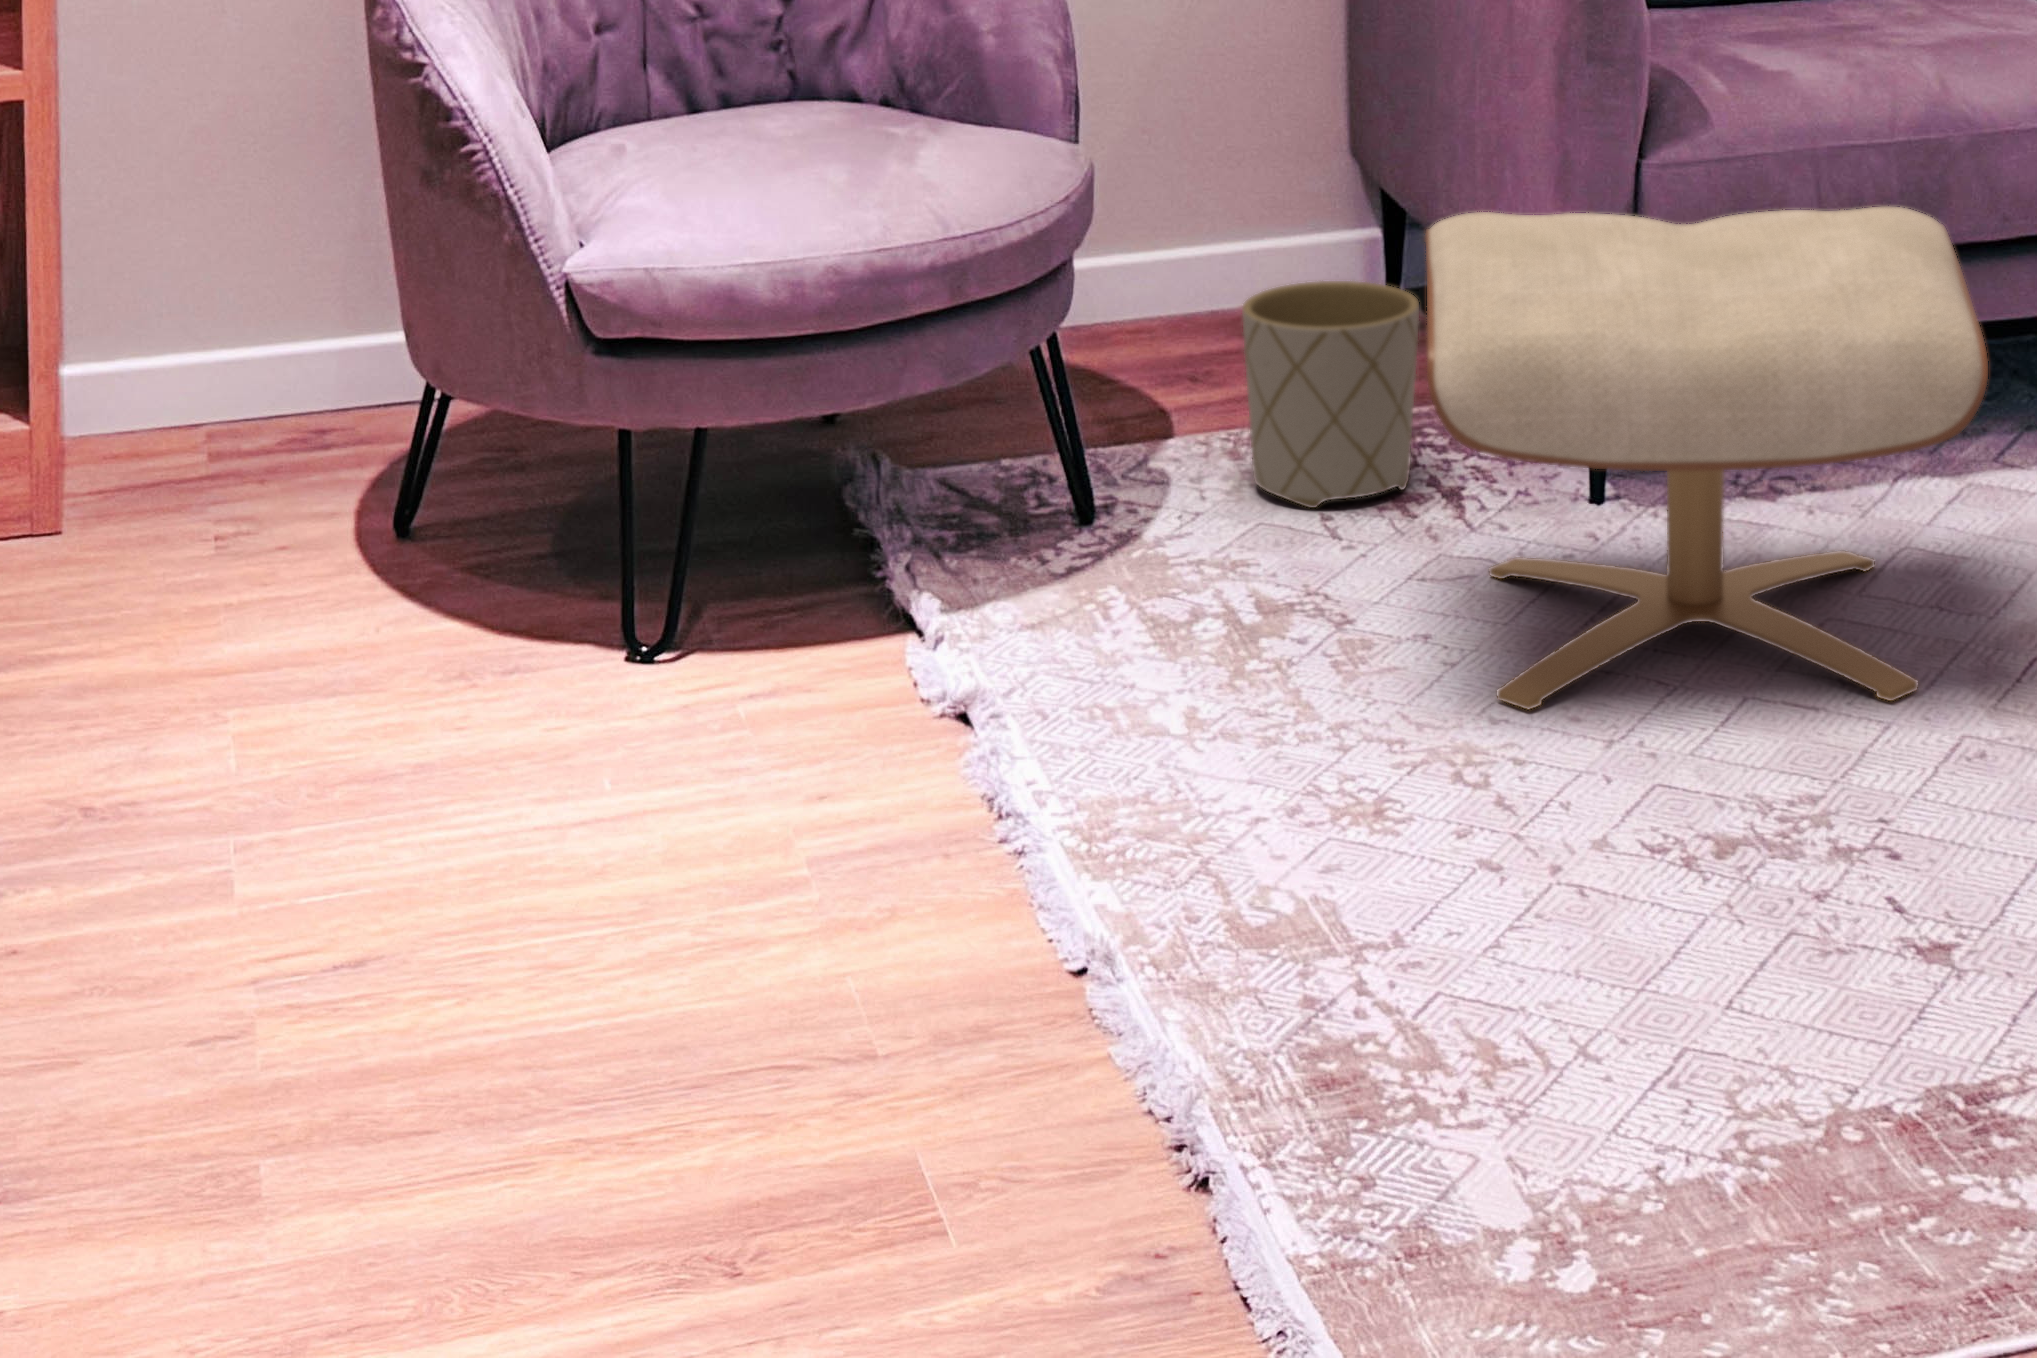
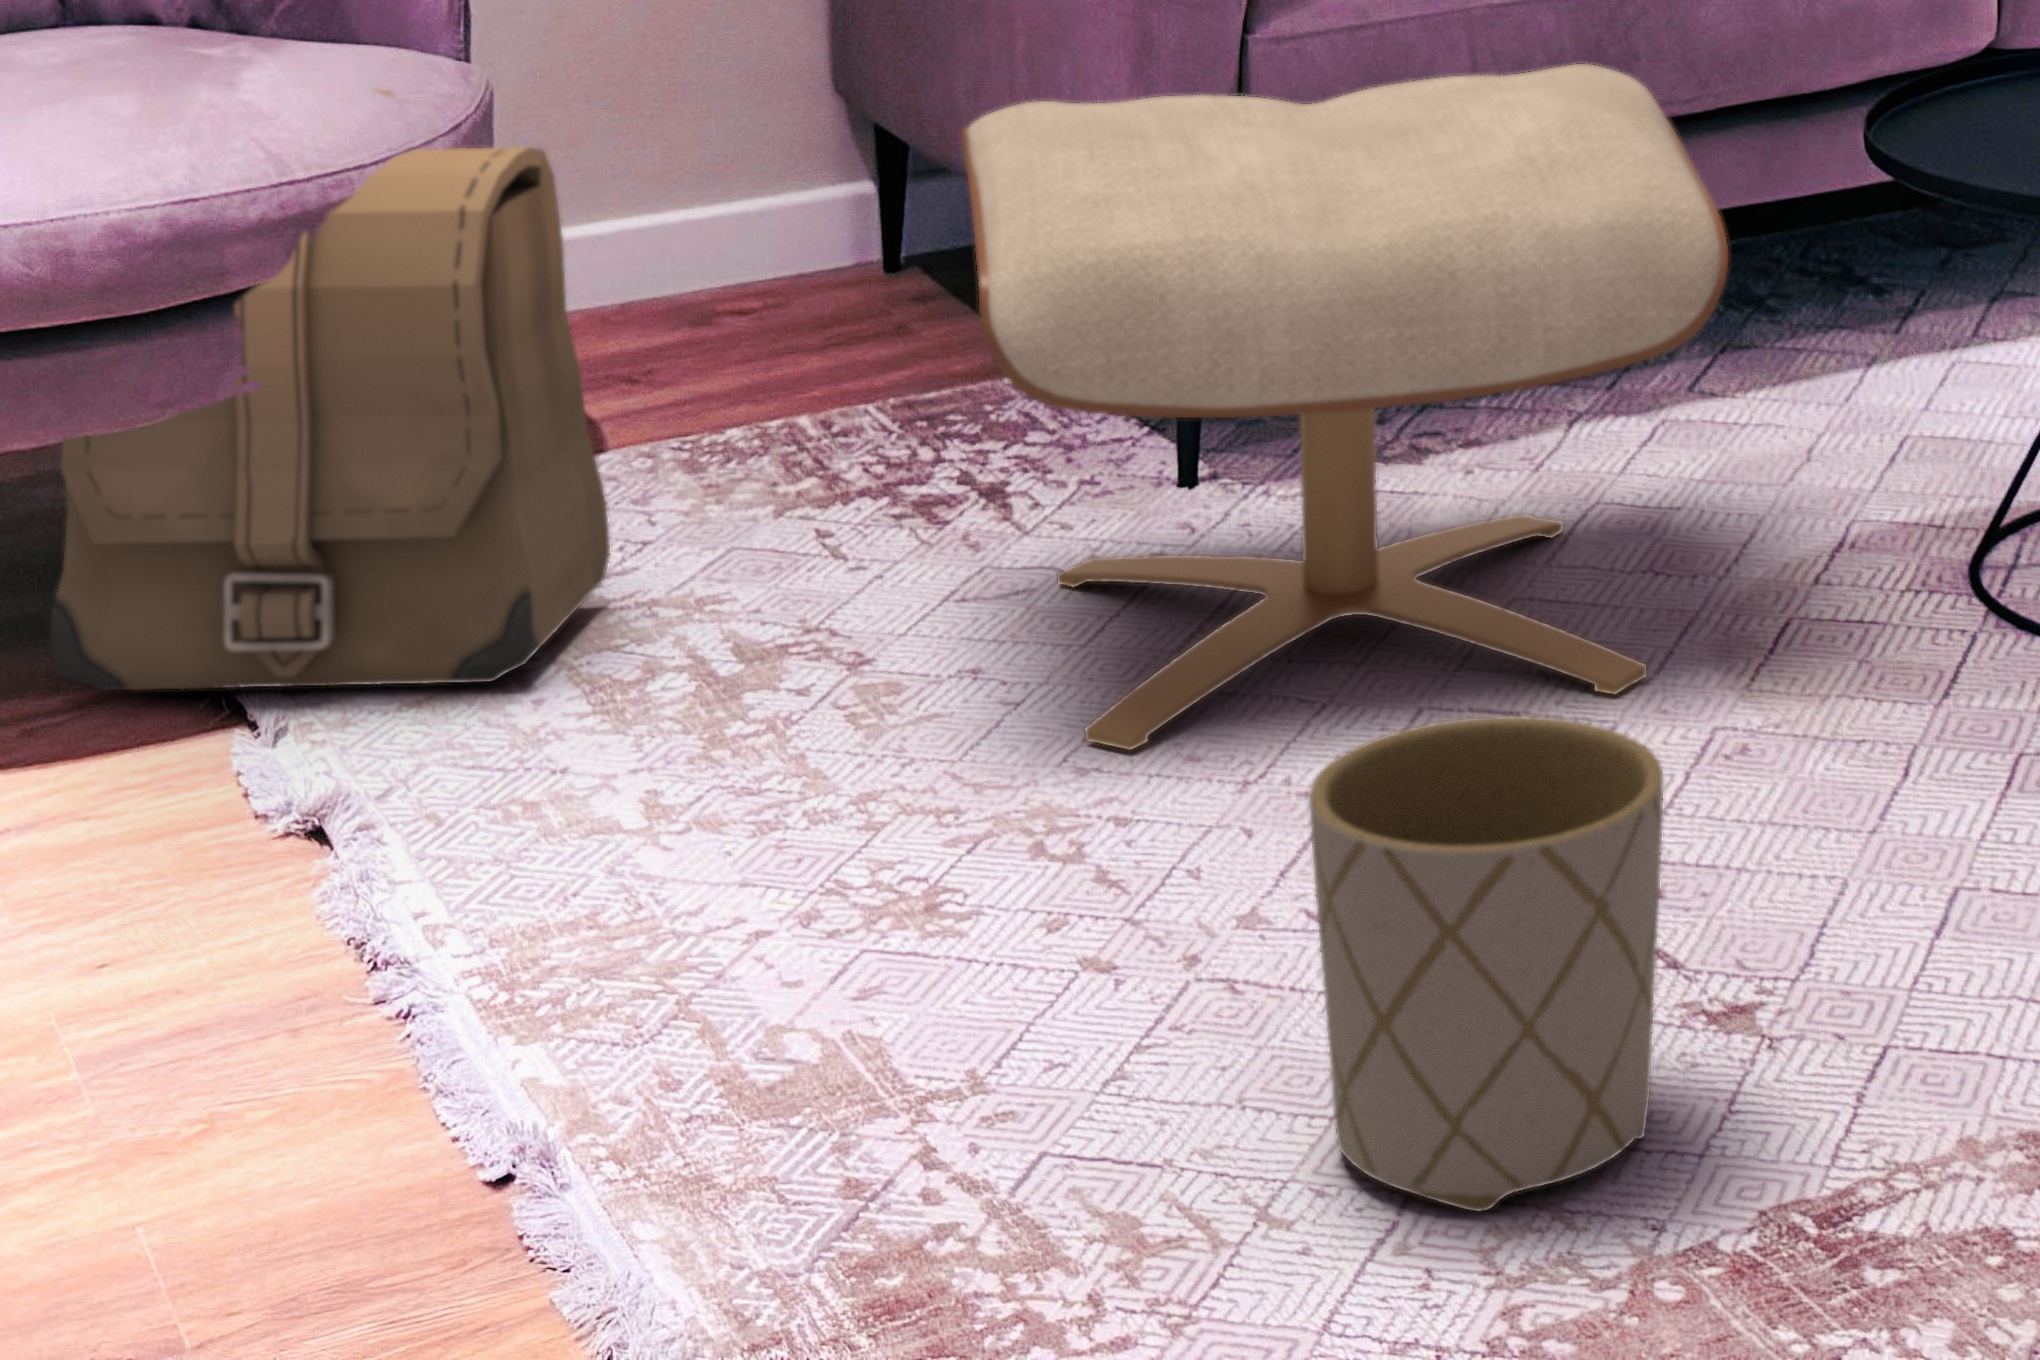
backpack: none [785,170,1168,615] -> present [50,90,610,690]
planter: present [1242,281,1419,508] -> present [1309,716,1663,1211]

